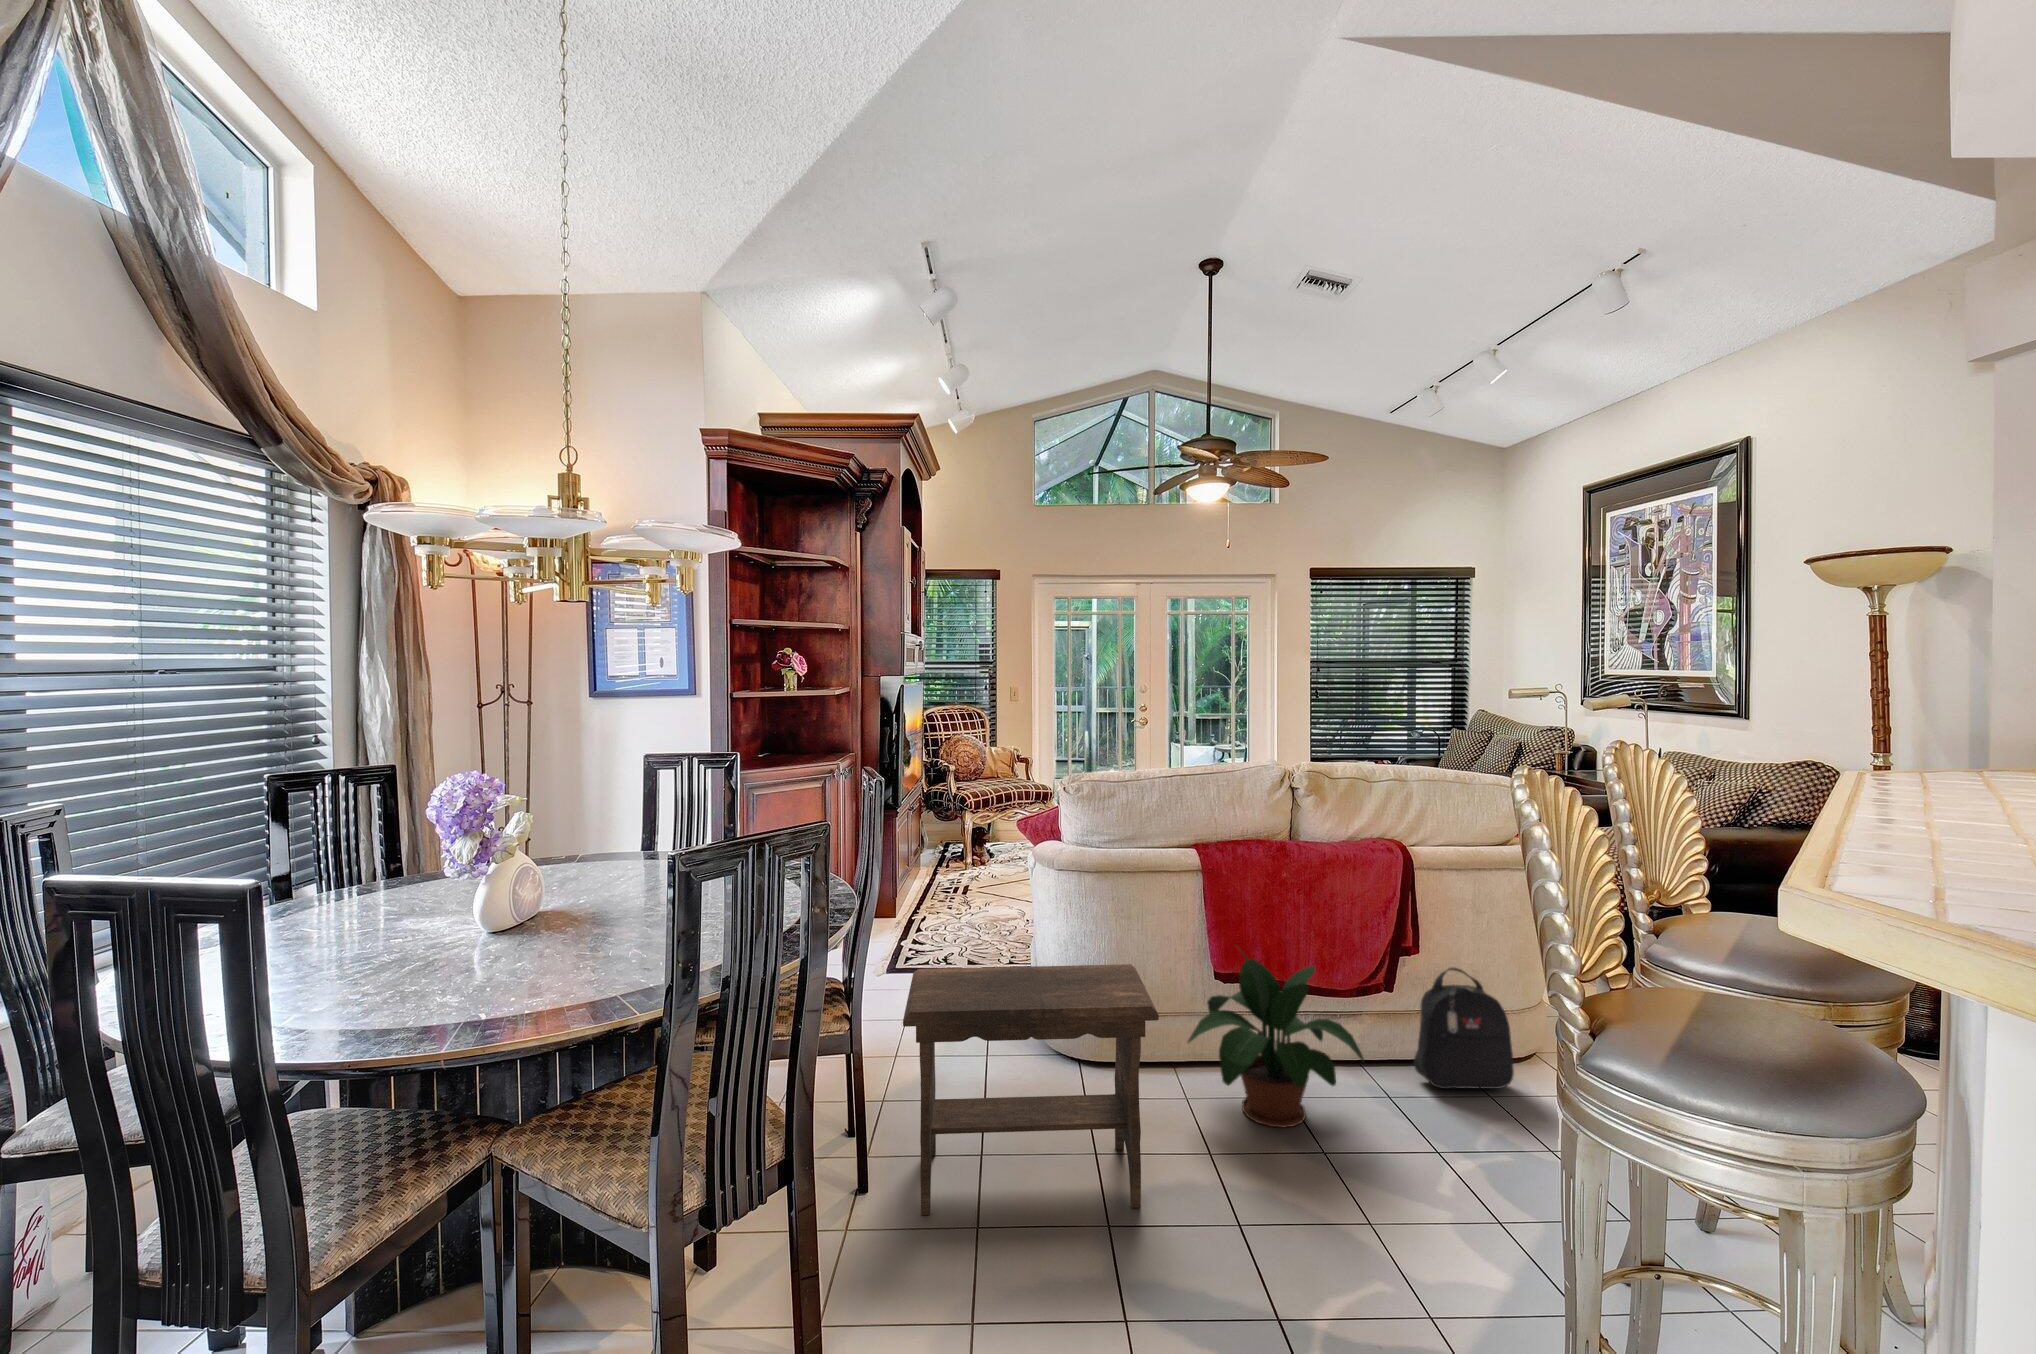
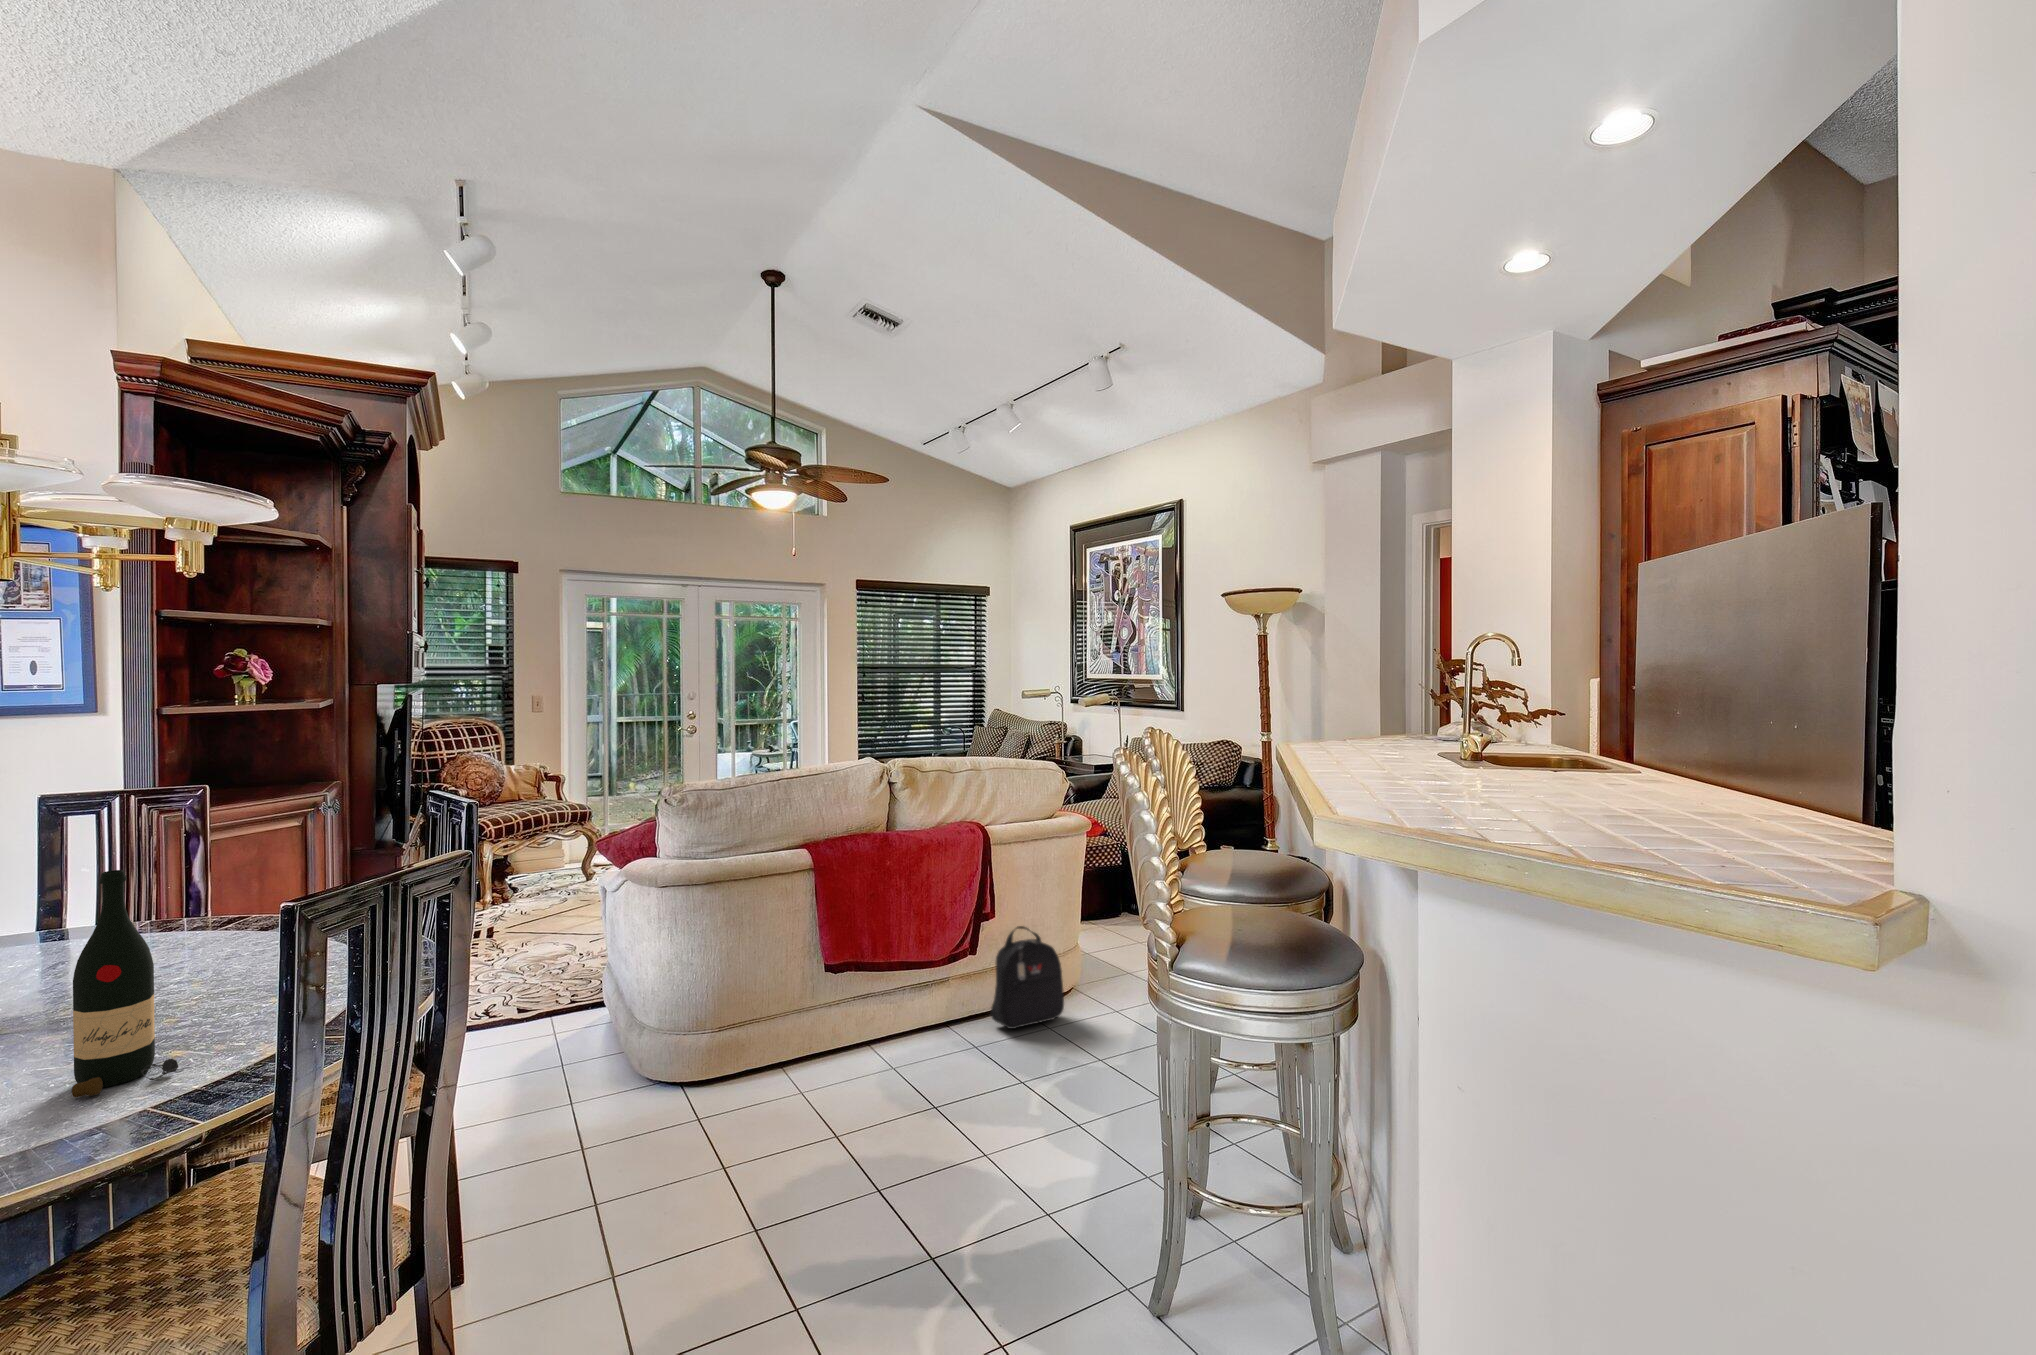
wine bottle: none [557,813,621,981] -> present [72,870,178,1098]
potted plant: present [1188,953,1364,1128] -> none [806,931,962,1093]
footstool: present [903,964,1159,1215] -> none [519,966,806,1273]

